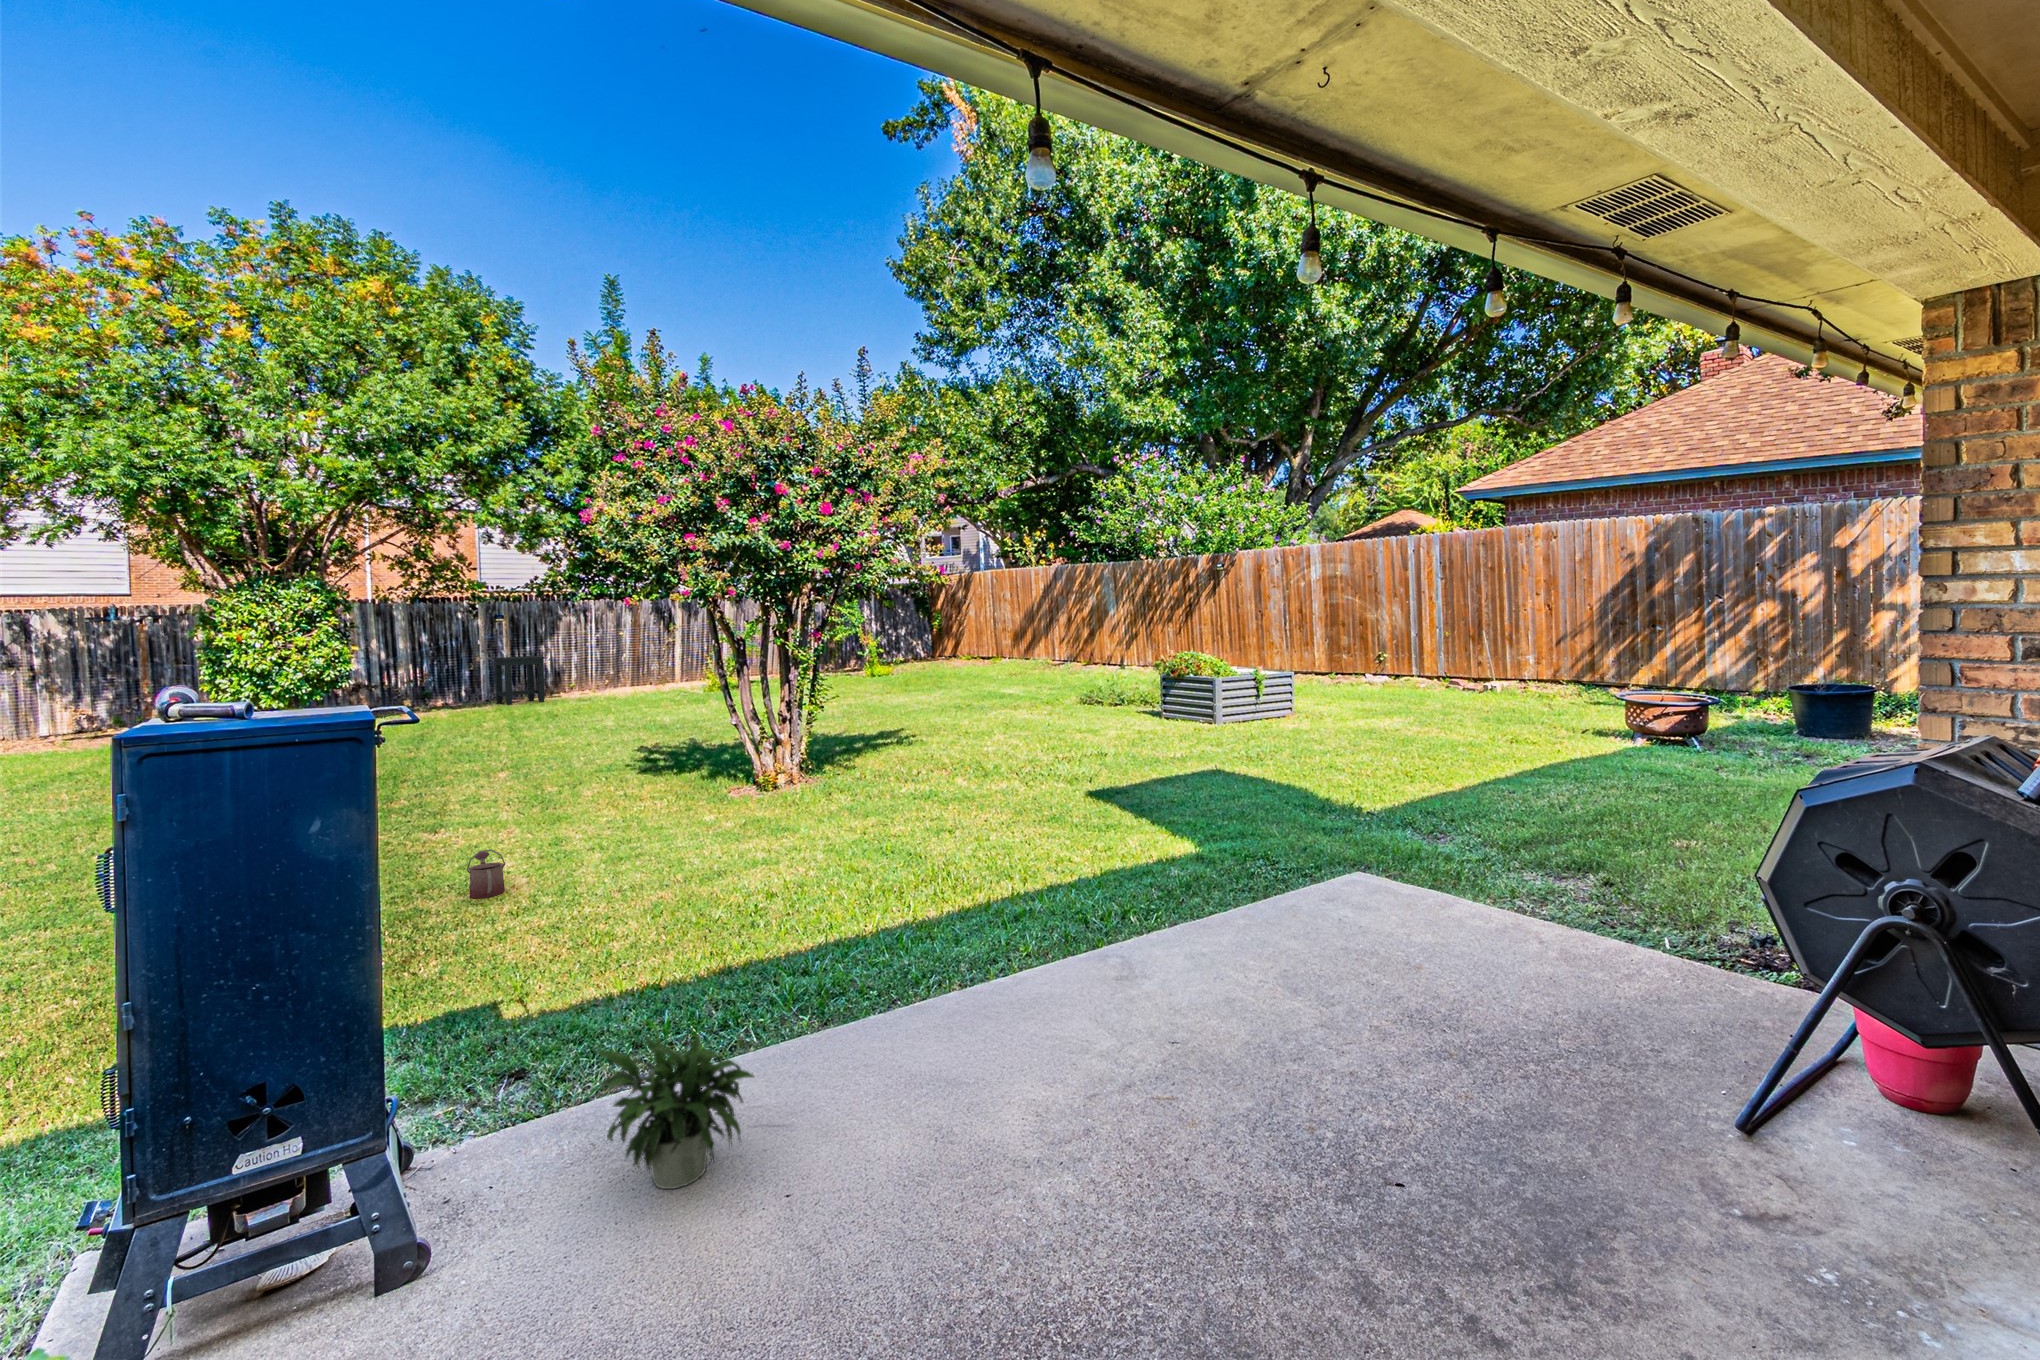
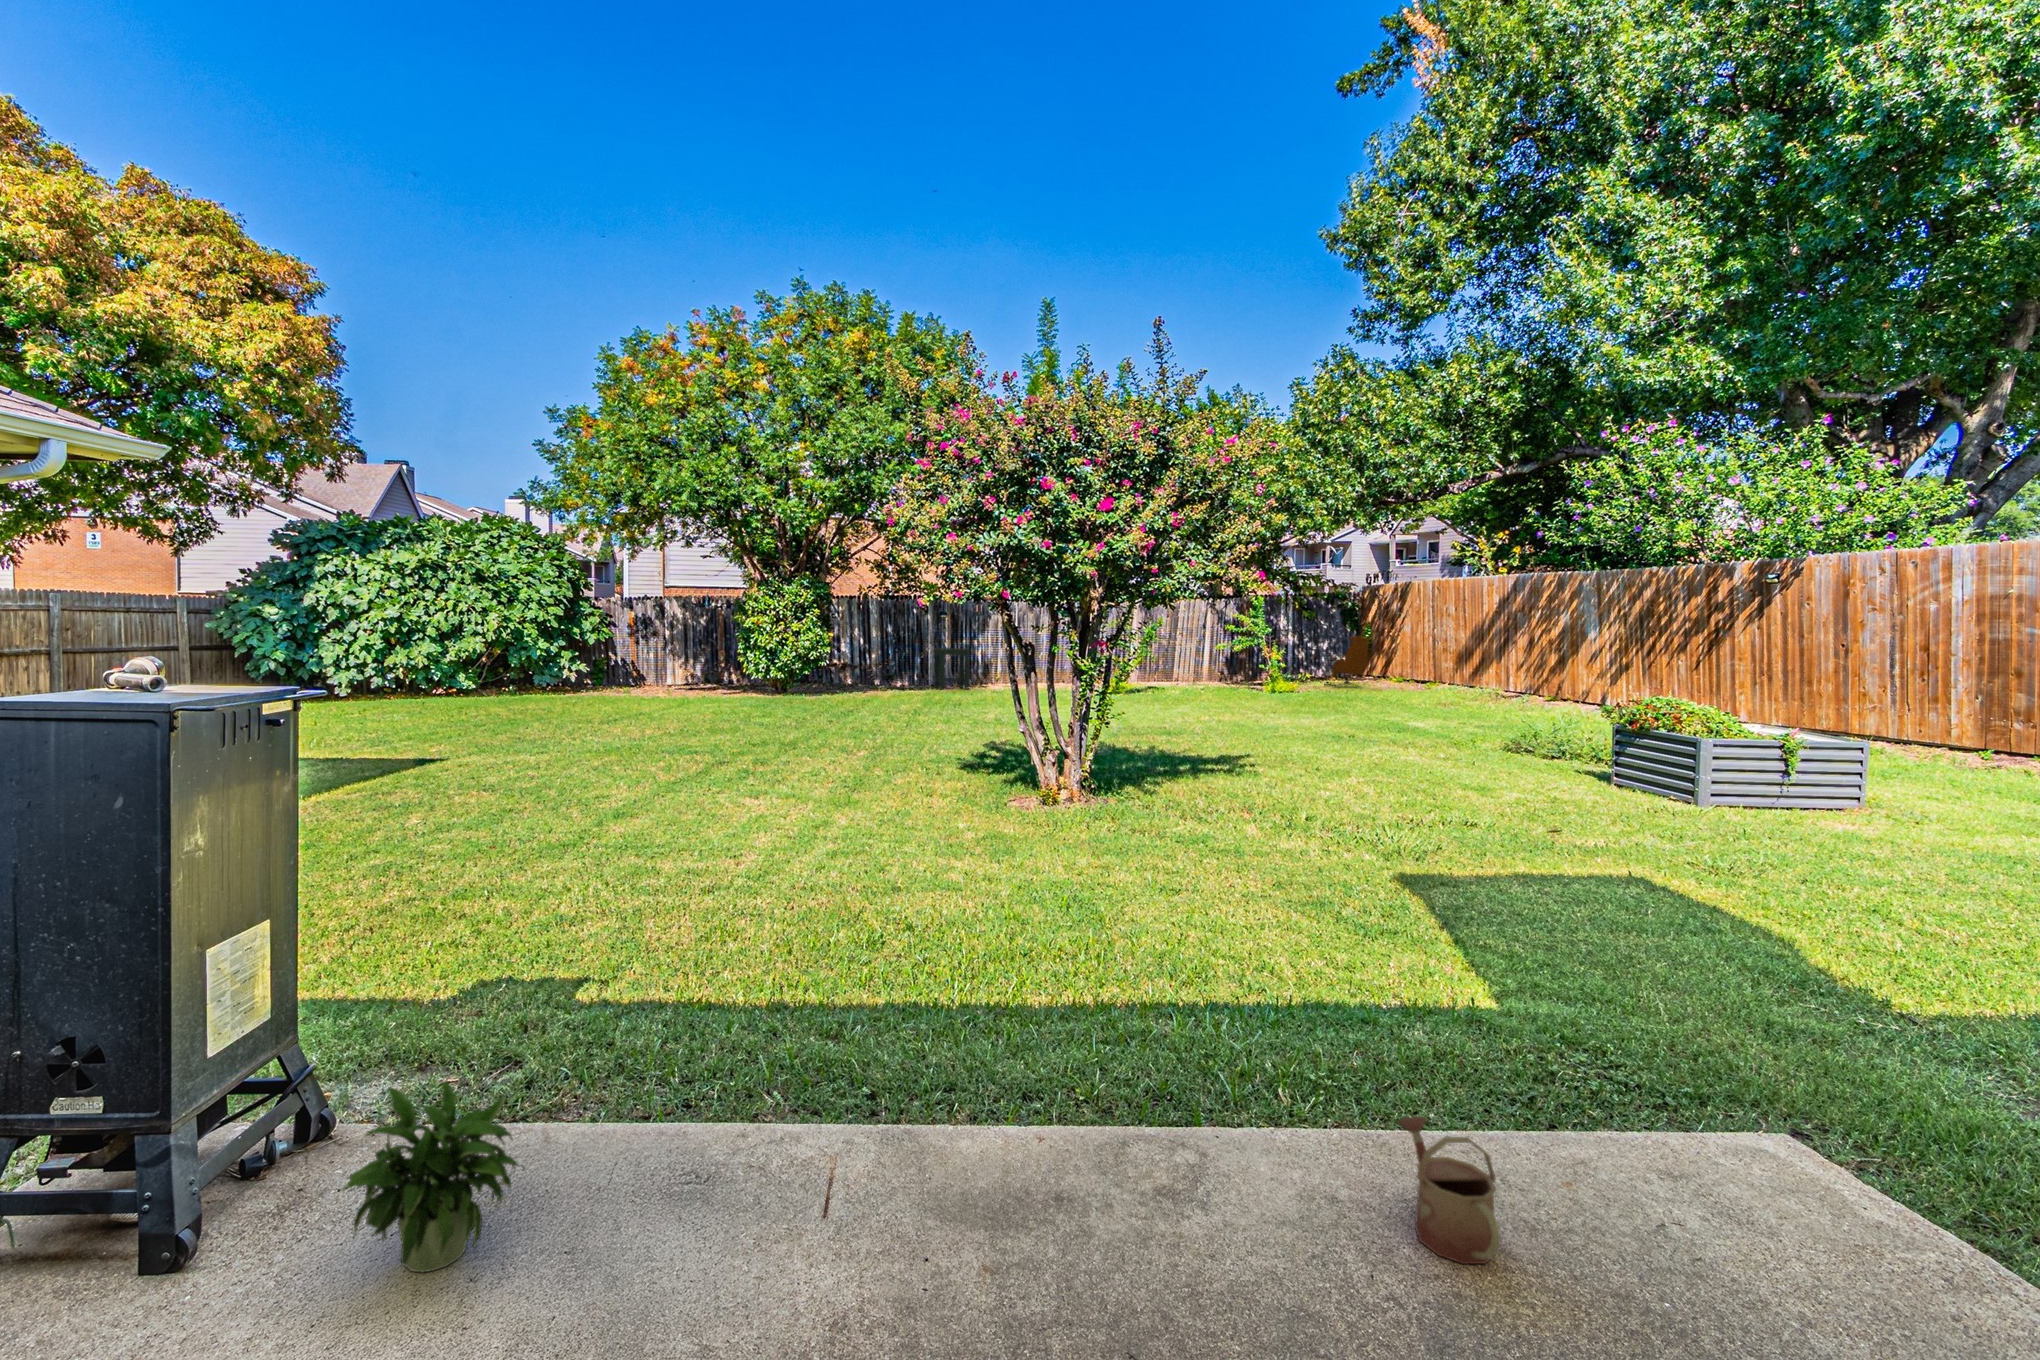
lounge chair: none [893,623,940,670] -> present [1326,636,1370,686]
watering can: present [466,849,505,898] -> present [1398,1116,1501,1264]

